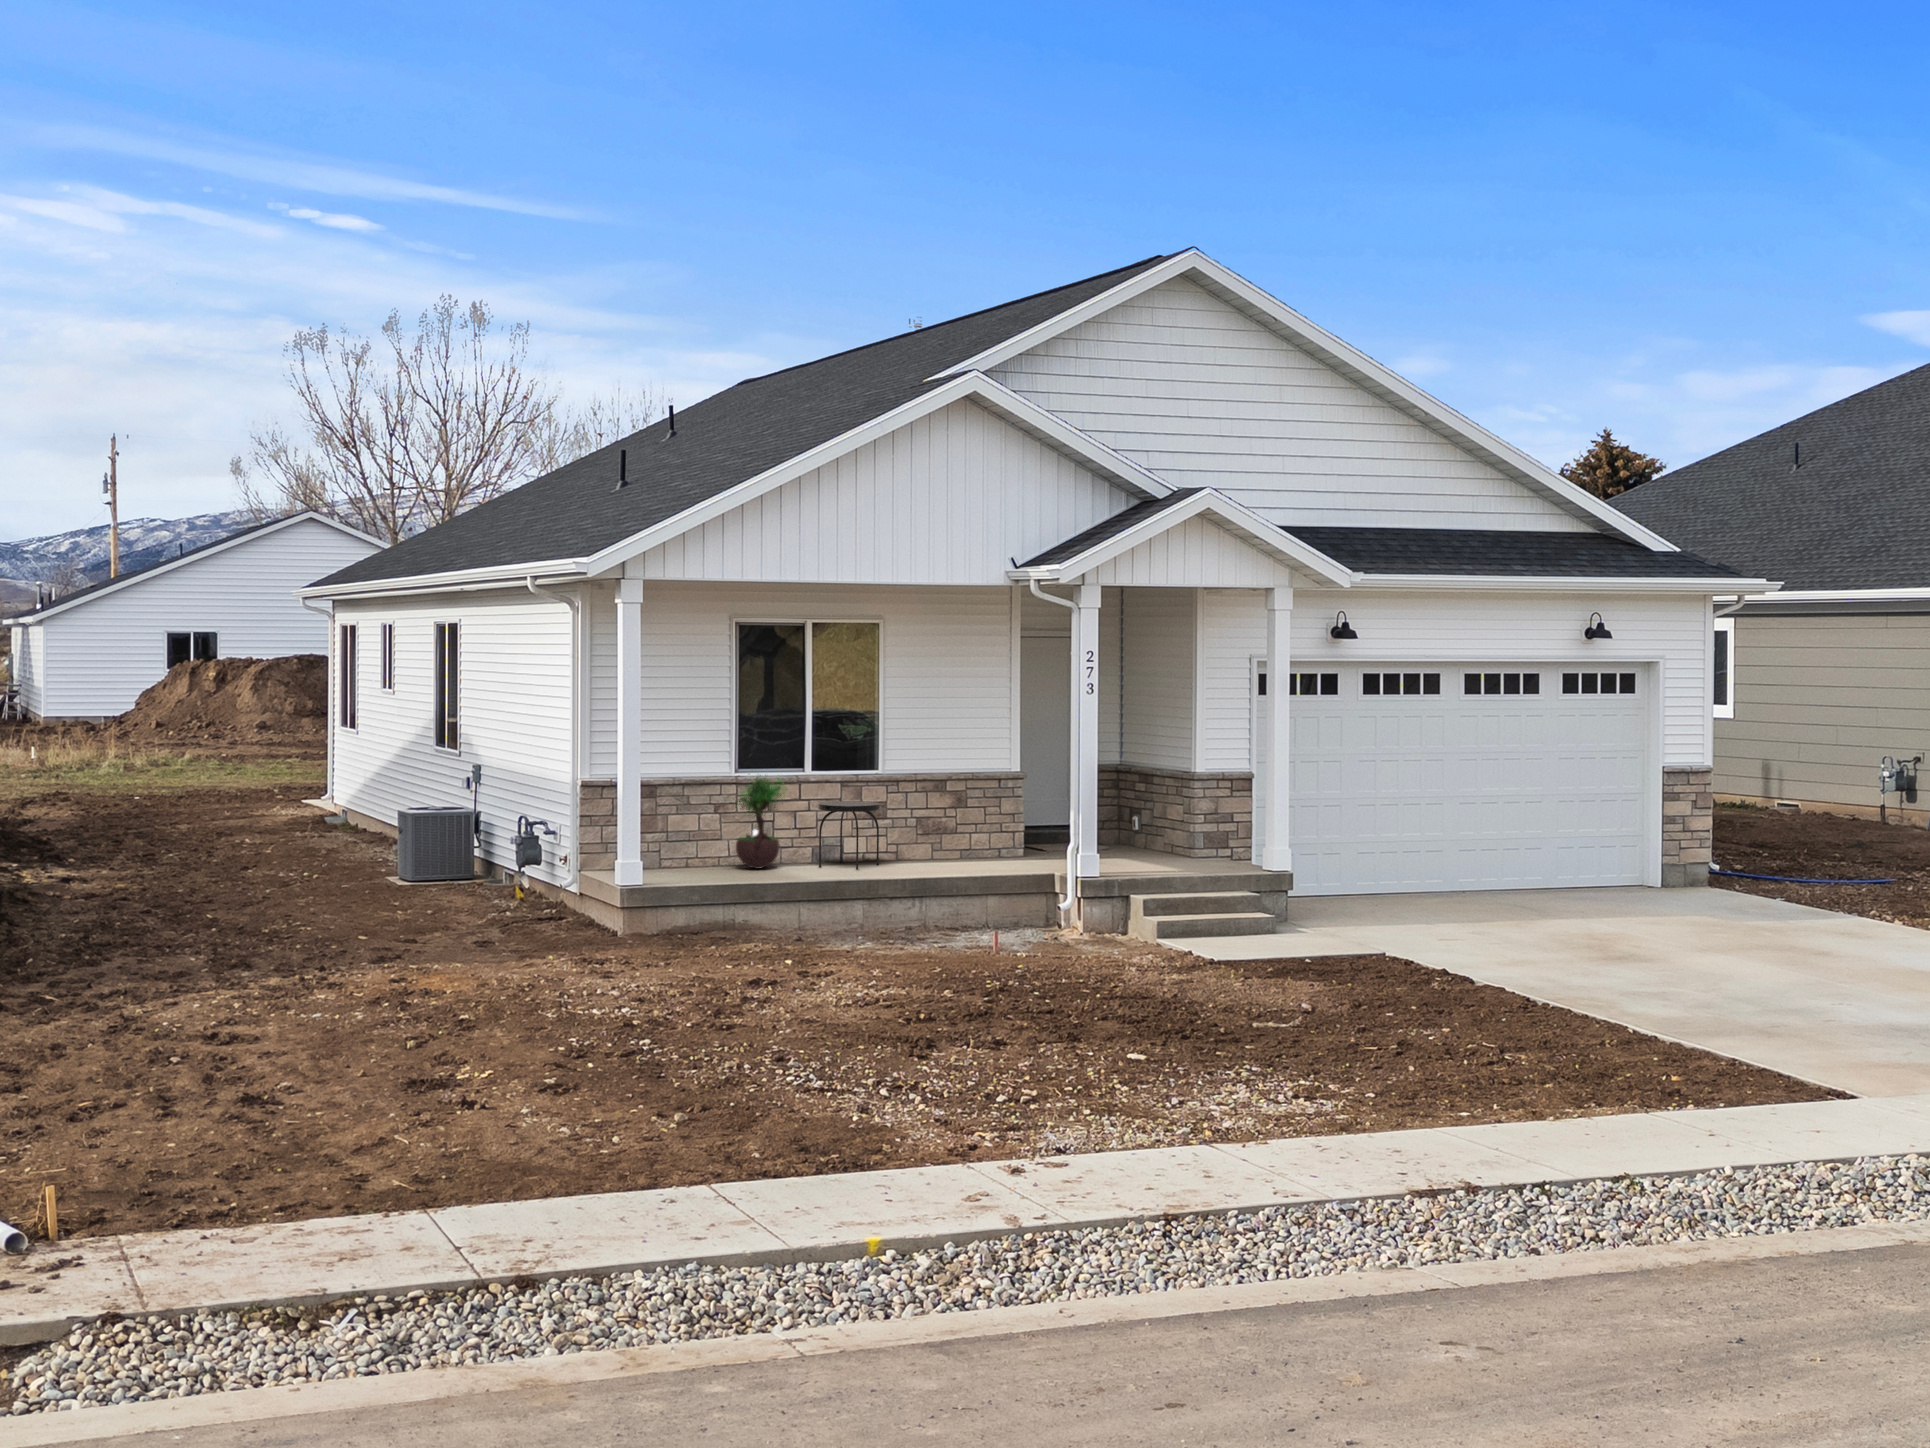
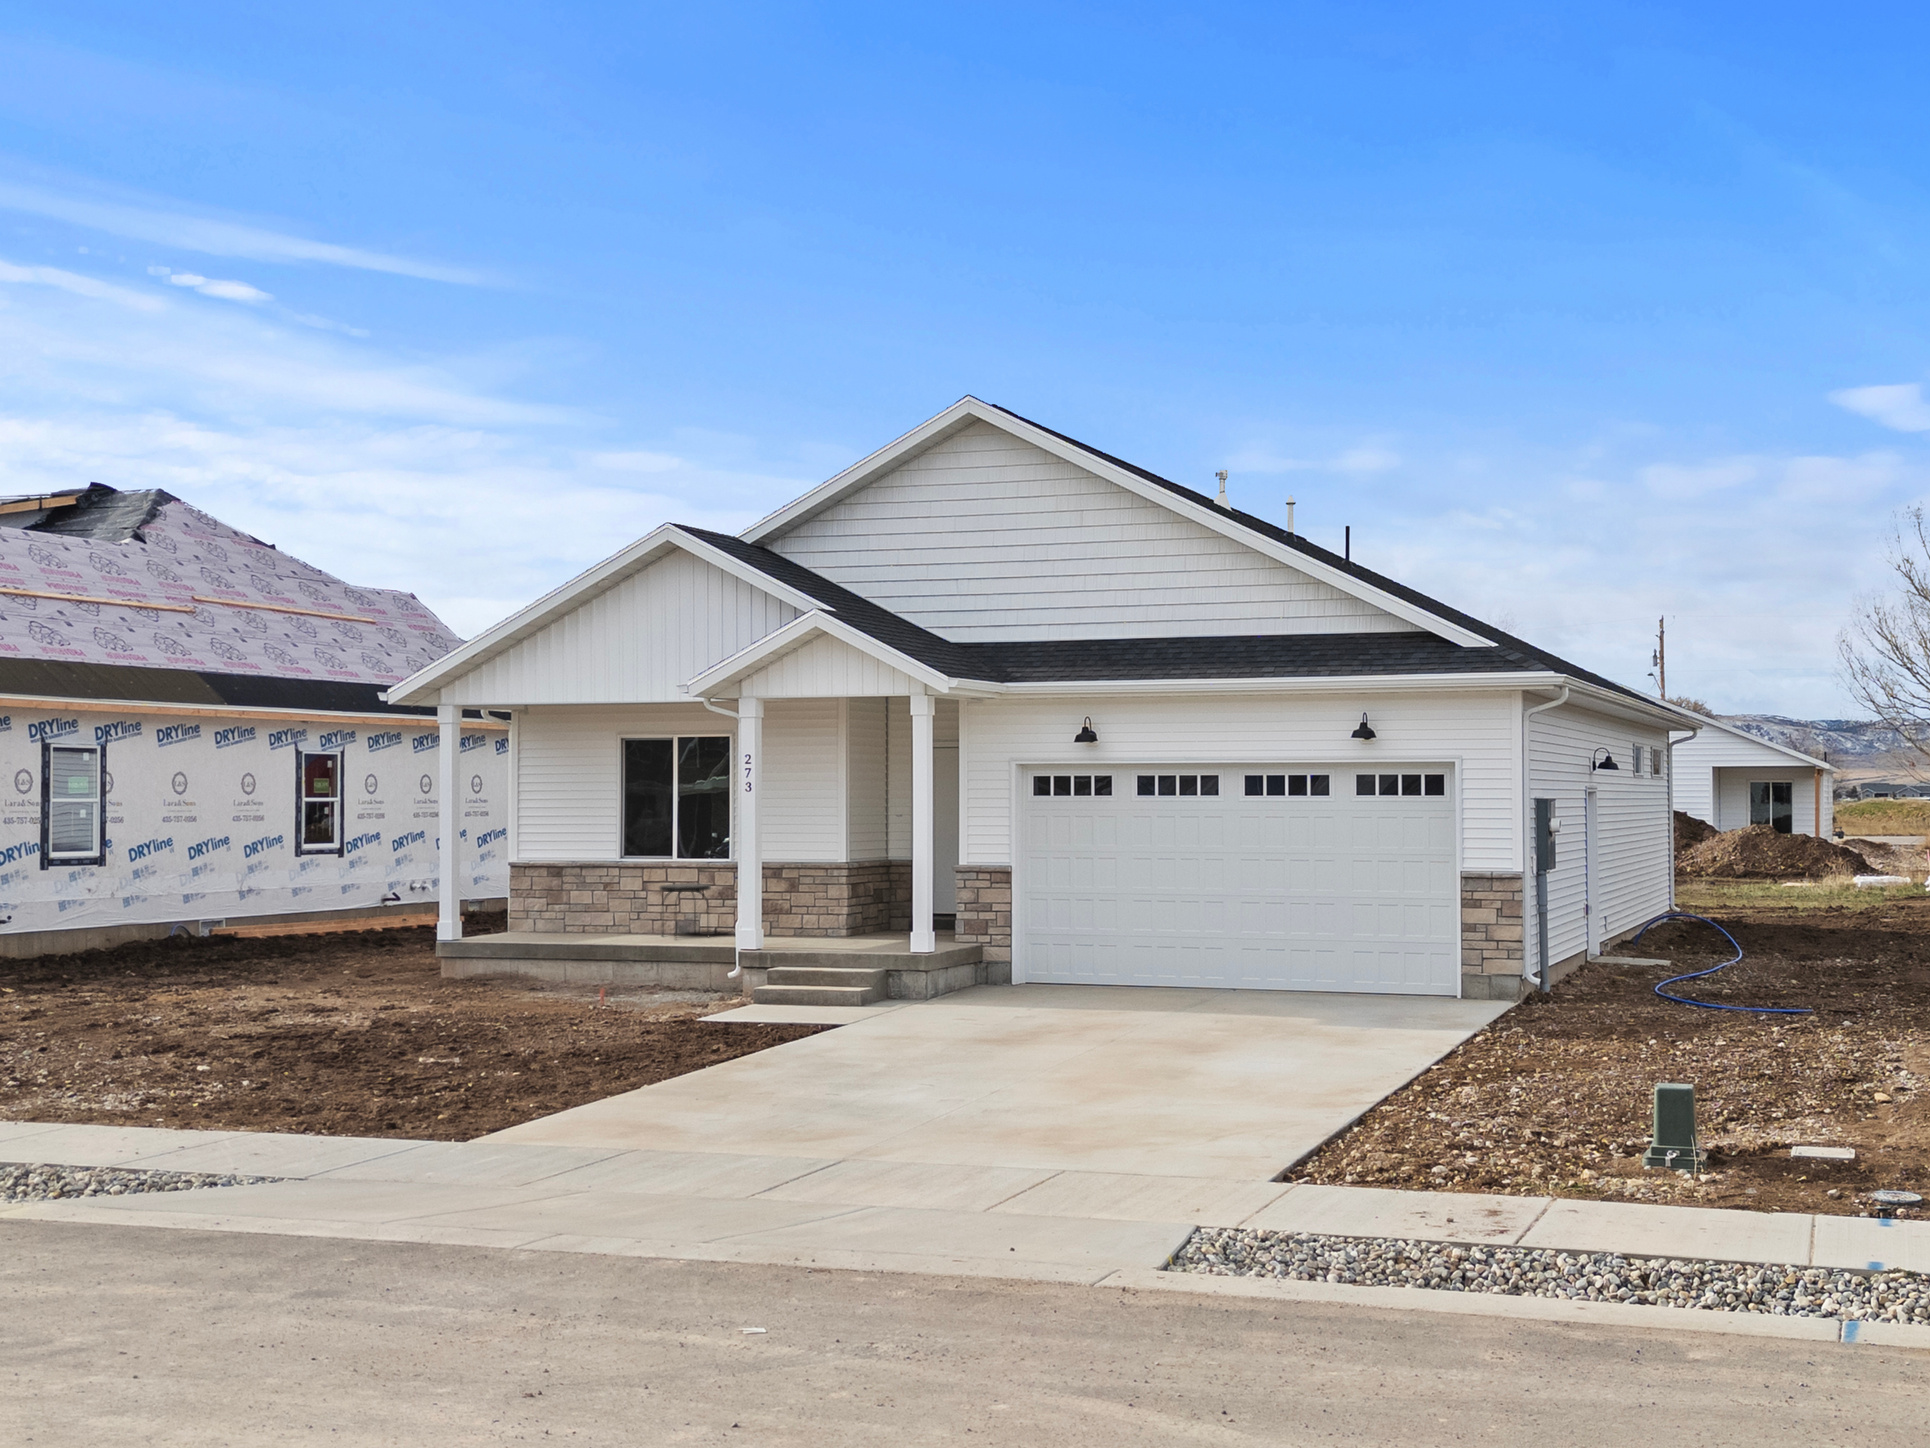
potted tree: present [730,775,785,869] -> none [590,855,639,935]

